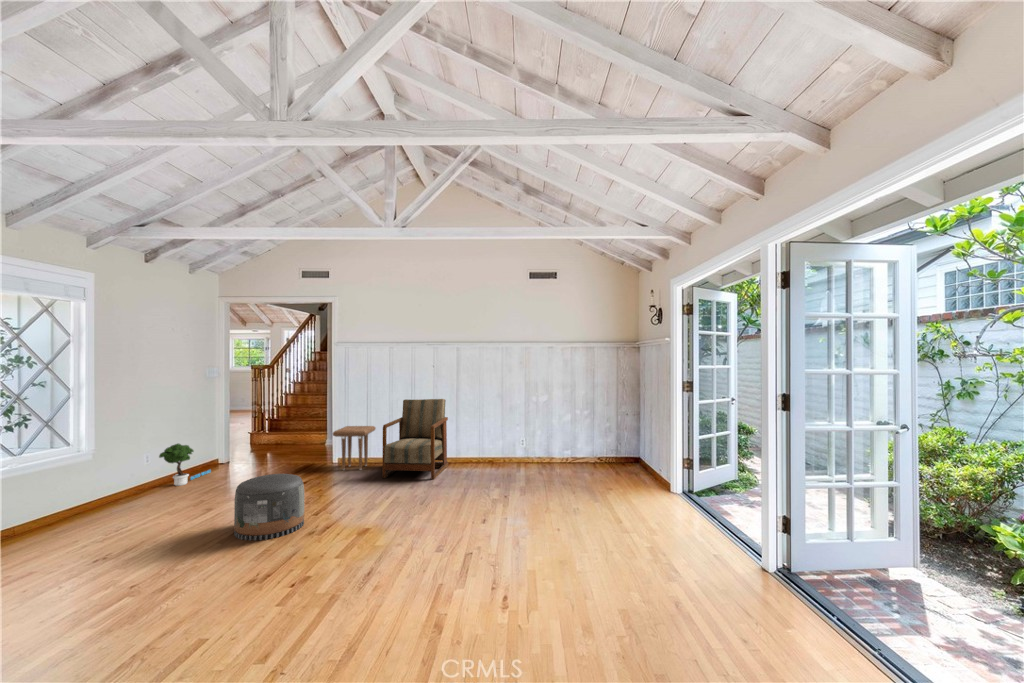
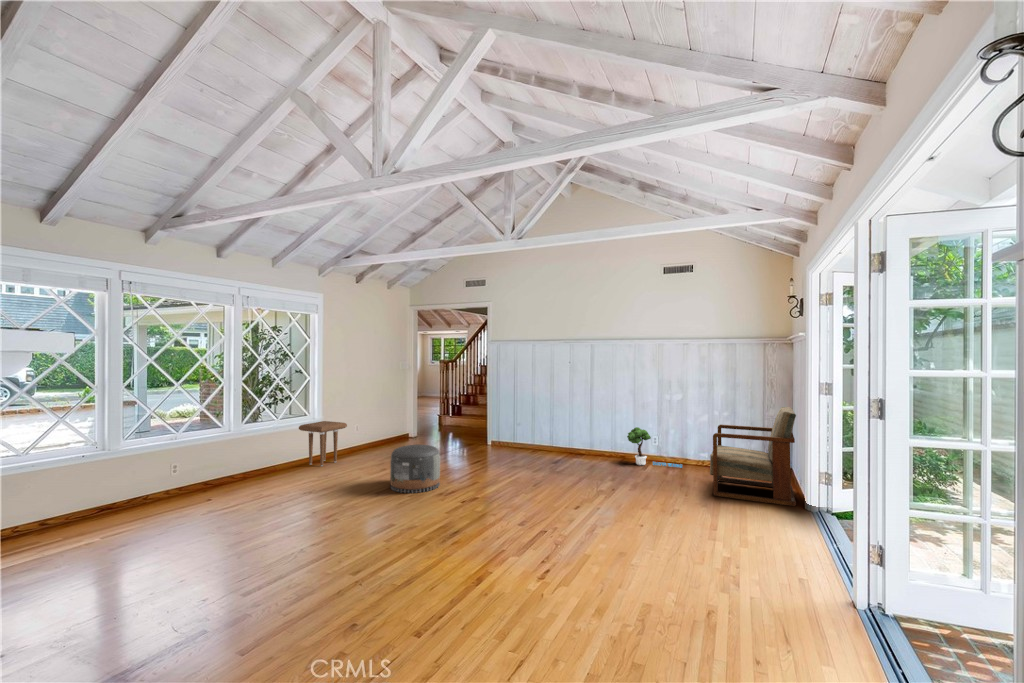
armchair: present [382,399,448,479] -> present [710,407,796,506]
side table: present [333,426,376,470] -> present [299,421,347,466]
potted tree: present [159,443,211,486] -> present [627,427,682,468]

